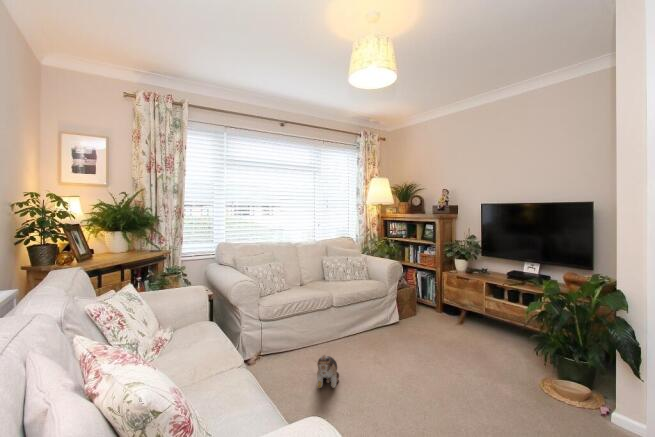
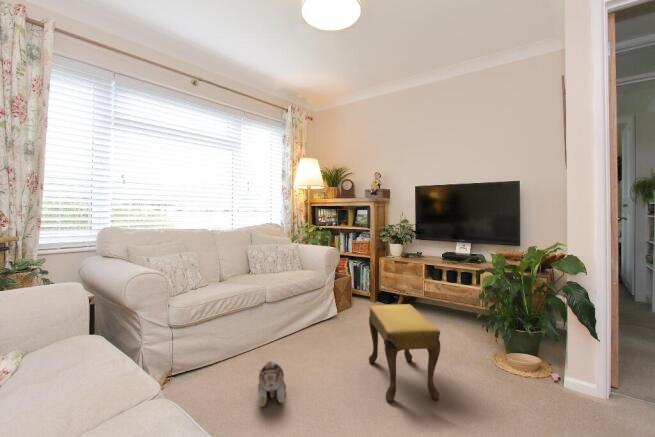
footstool: none [414,319,468,408] -> present [369,304,440,402]

